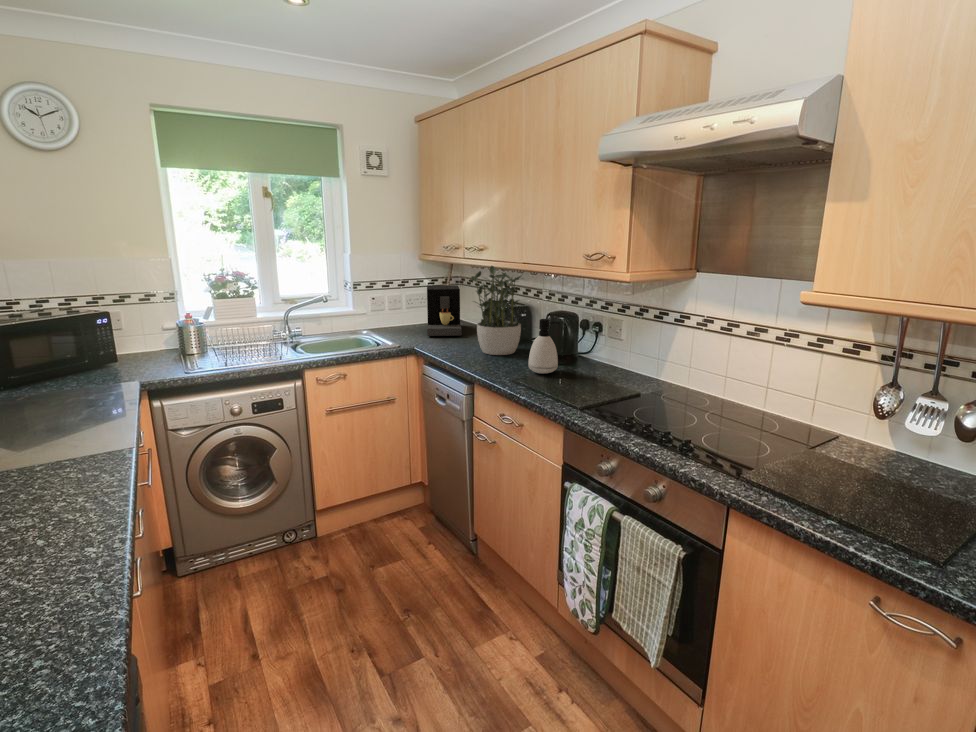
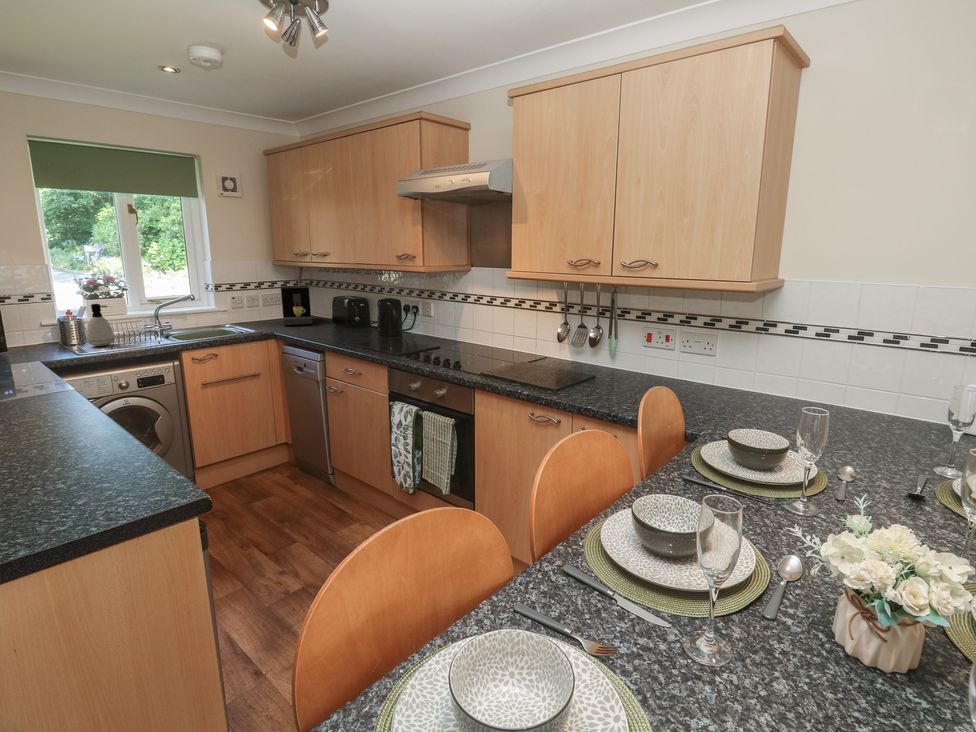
potted plant: present [469,266,521,355] -> none [314,267,359,334]
soap dispenser: present [528,319,560,374] -> present [86,304,115,346]

